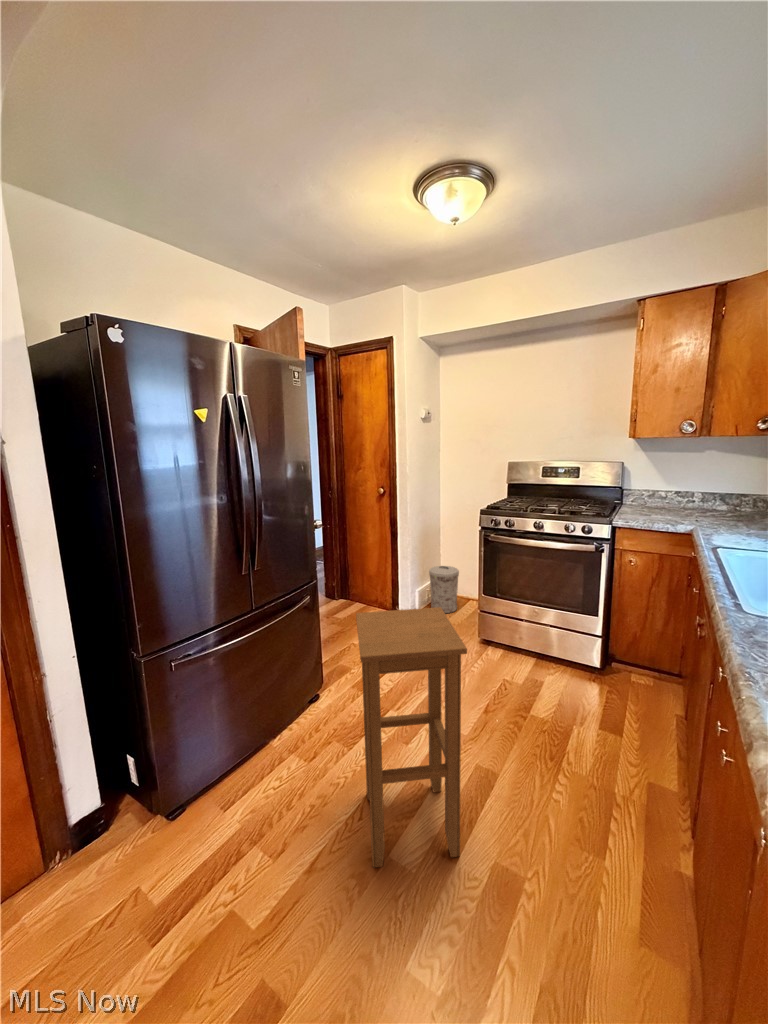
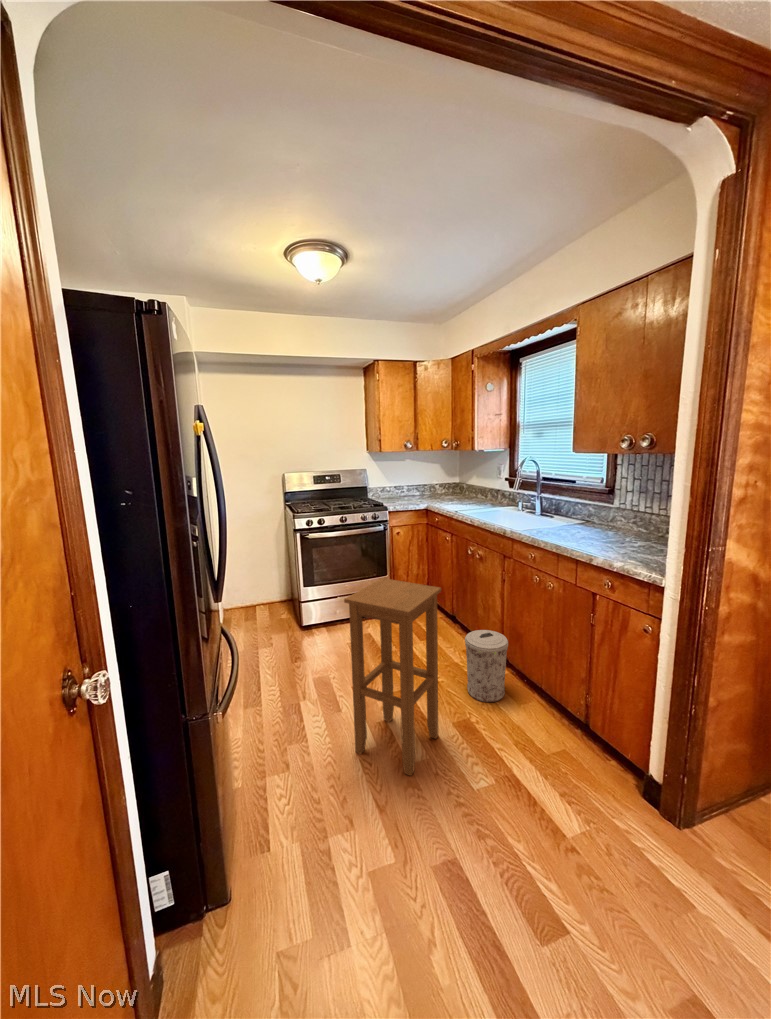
trash can: present [429,566,459,613] -> present [465,630,508,702]

